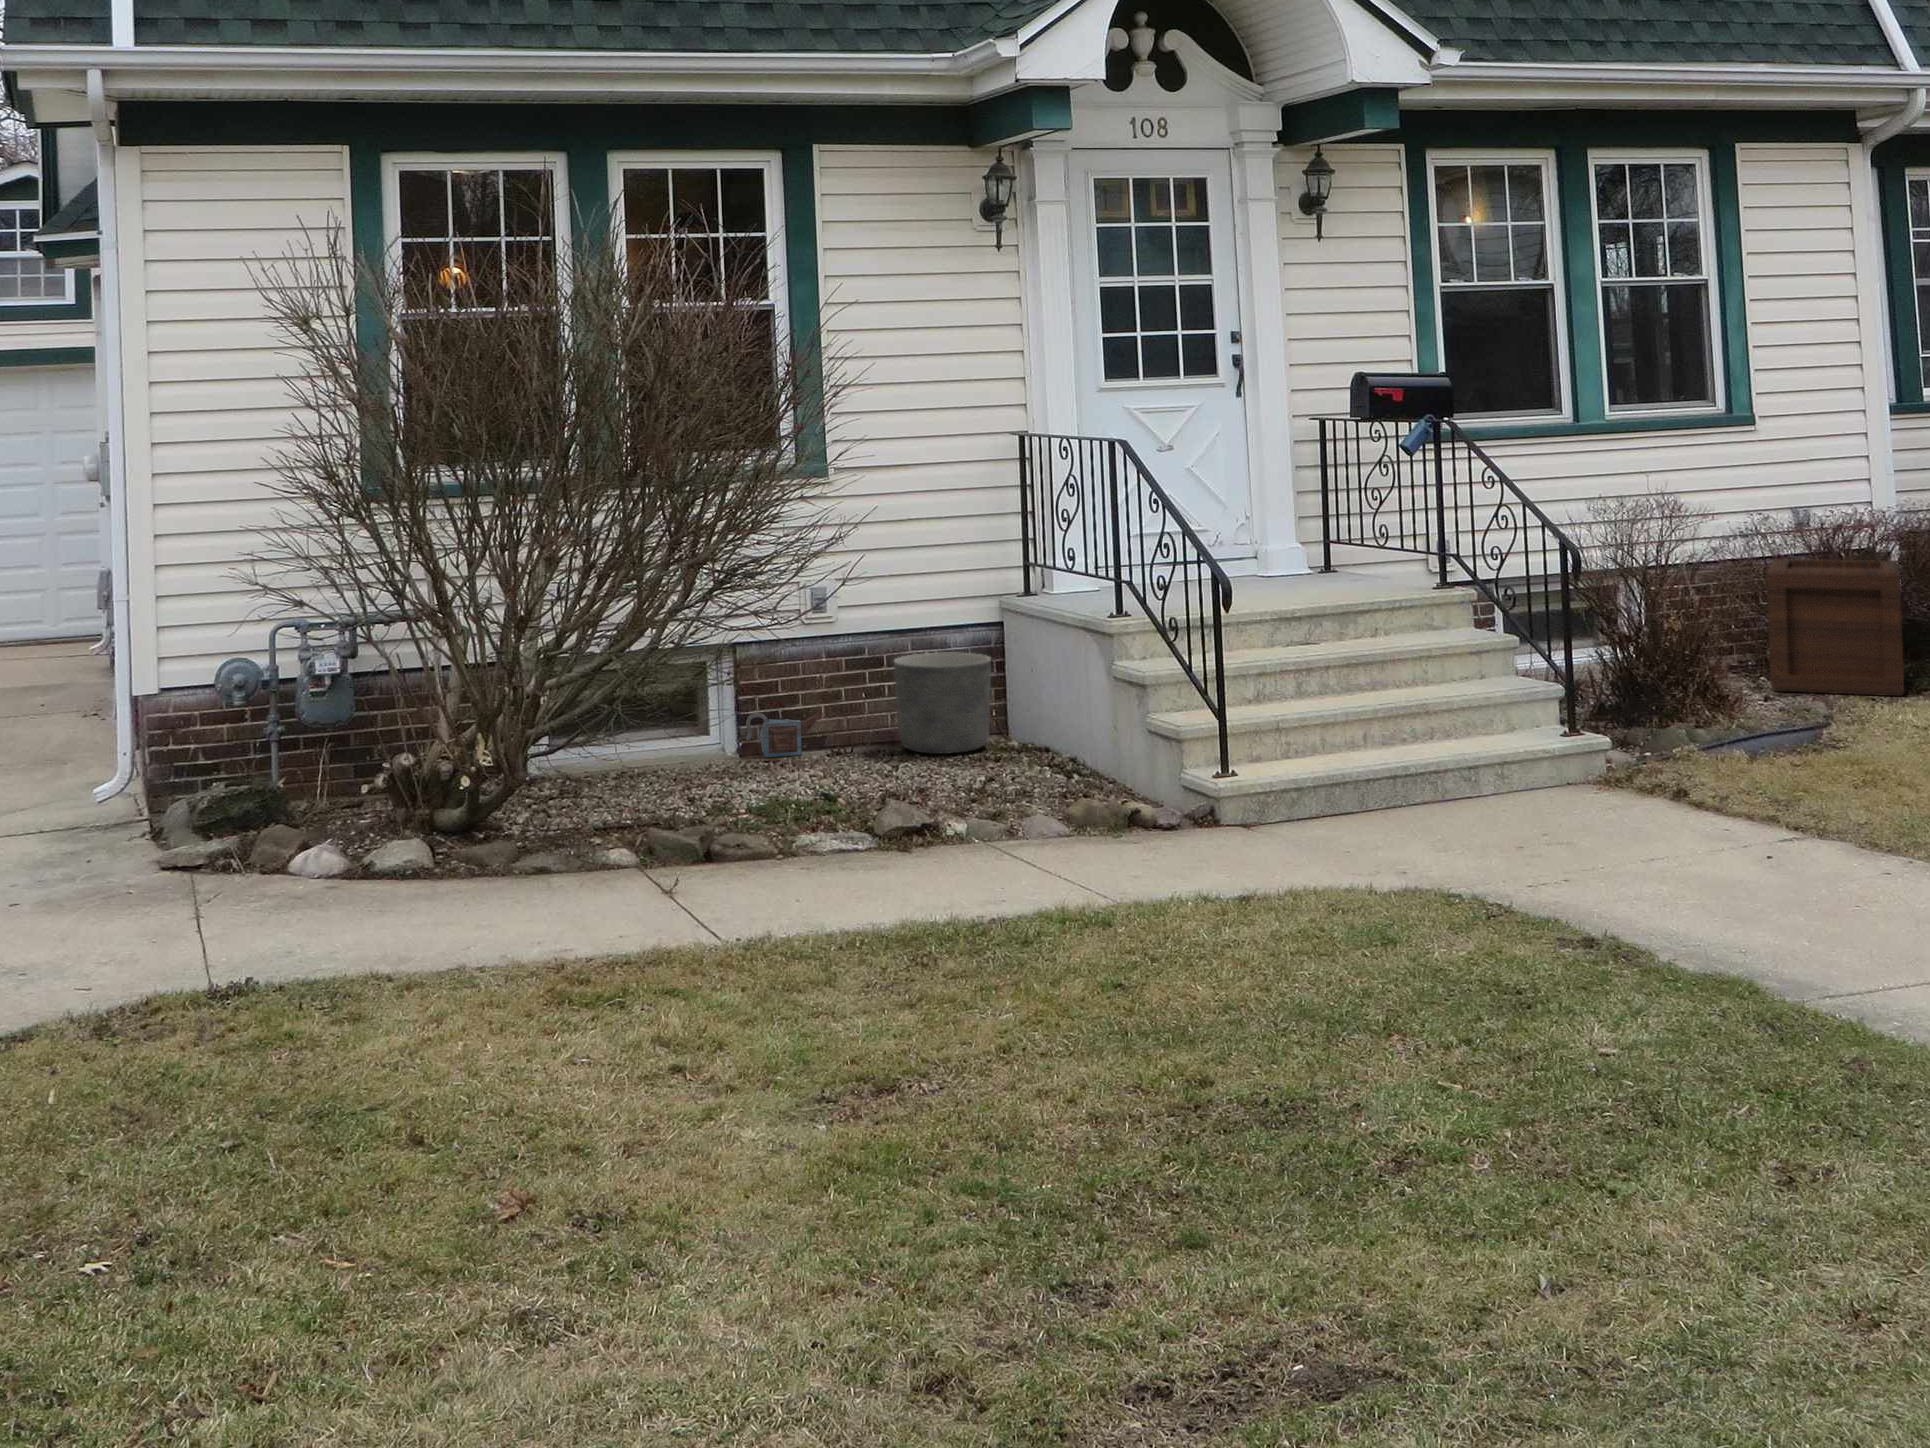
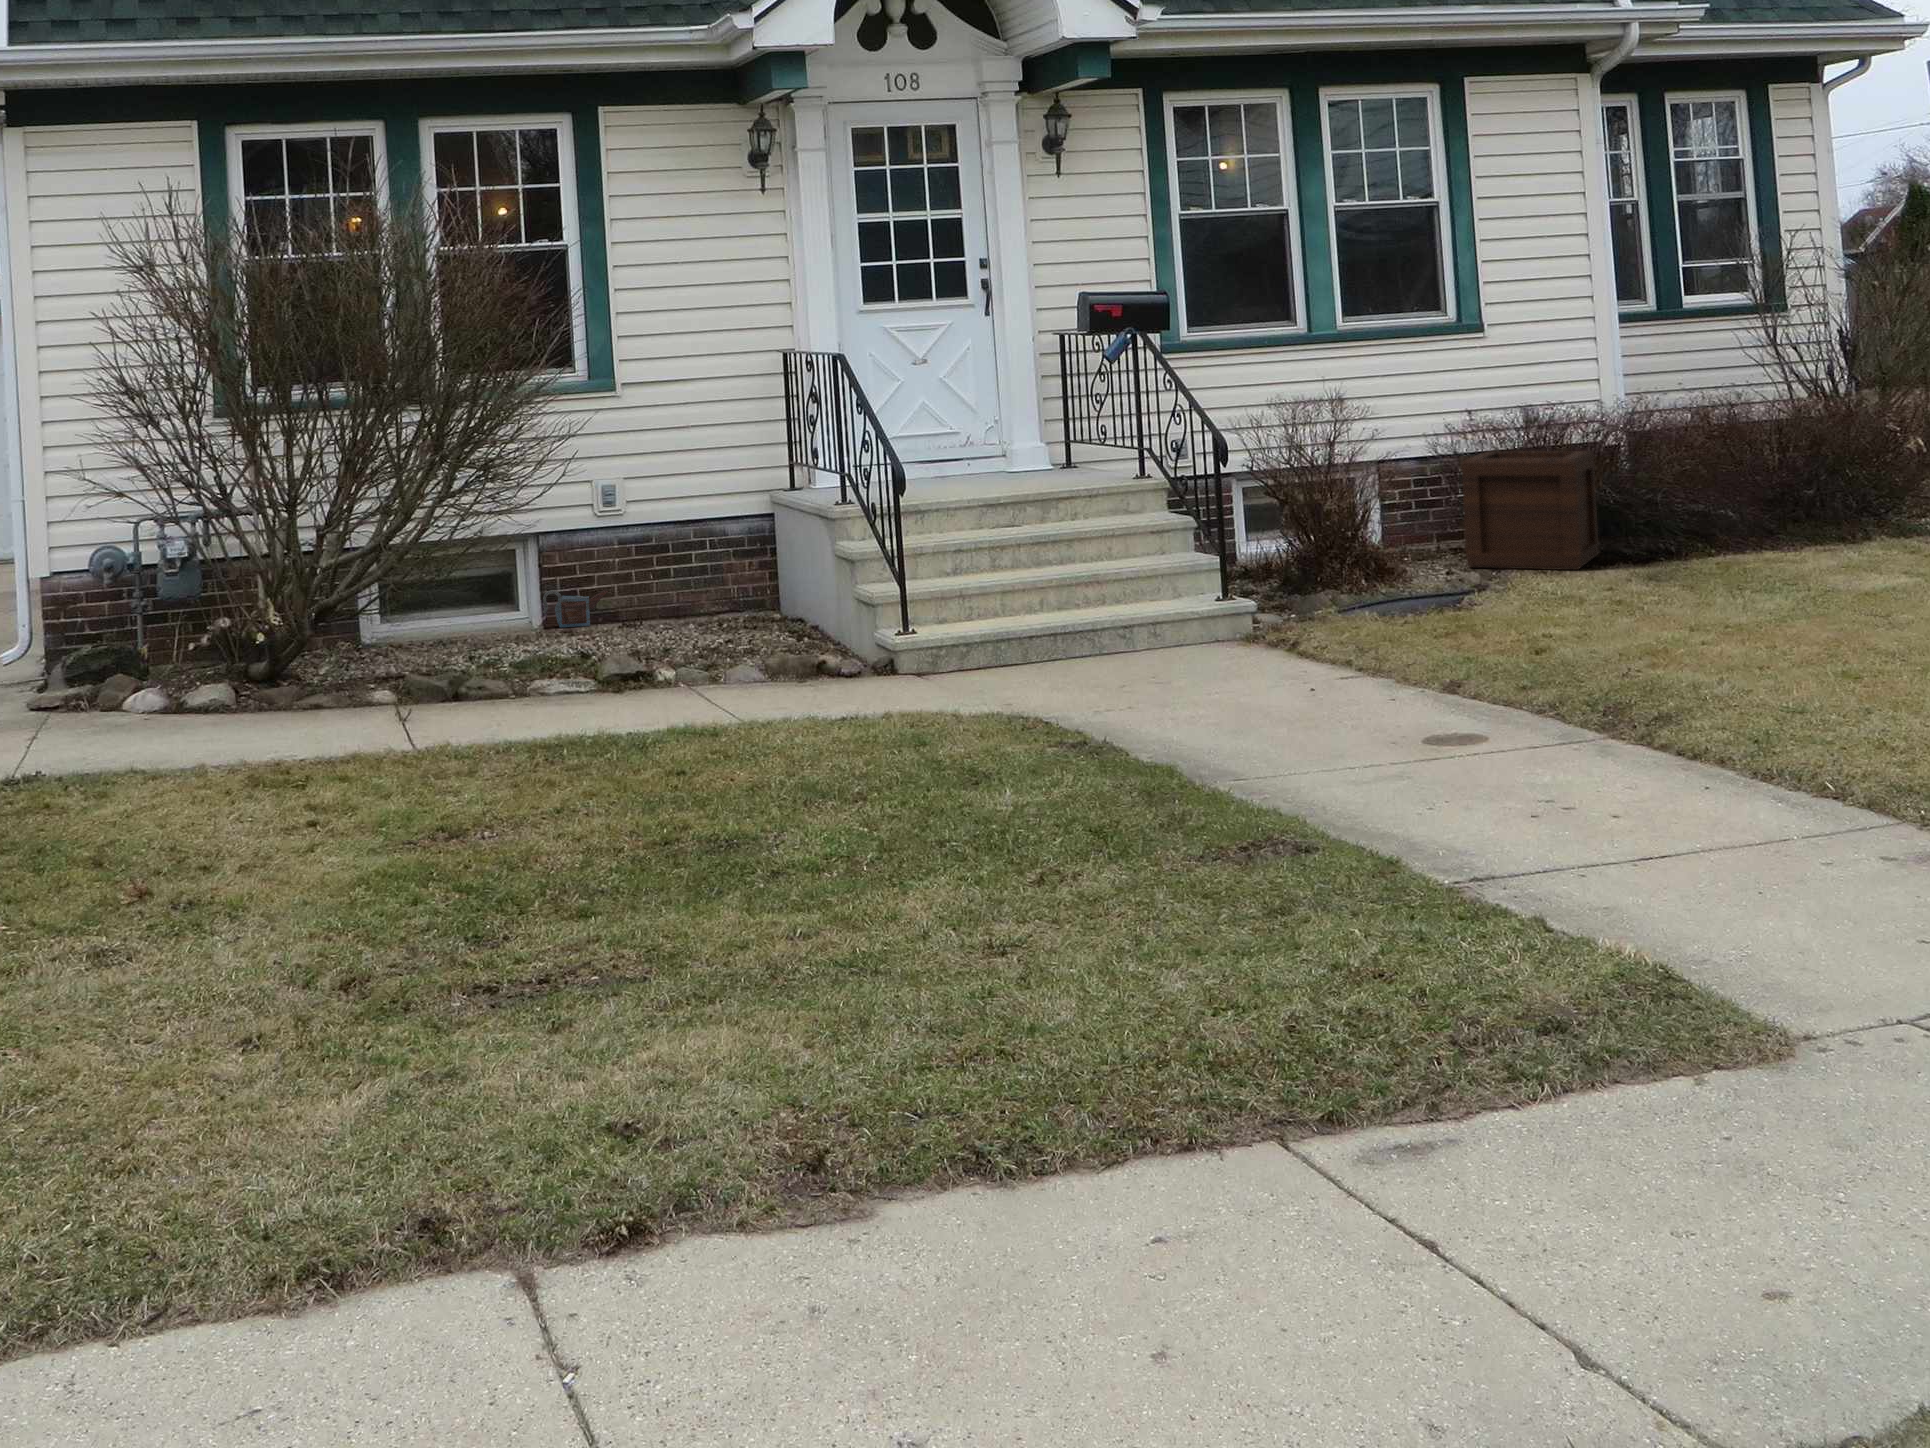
planter: present [894,653,991,754] -> none [667,539,750,623]

